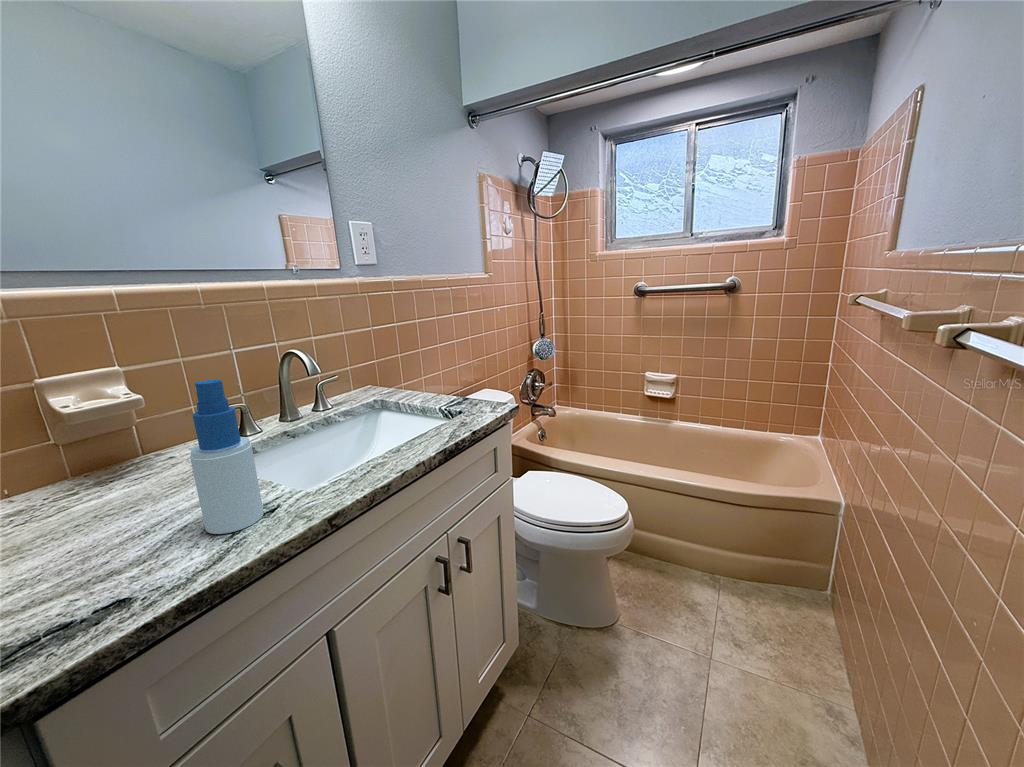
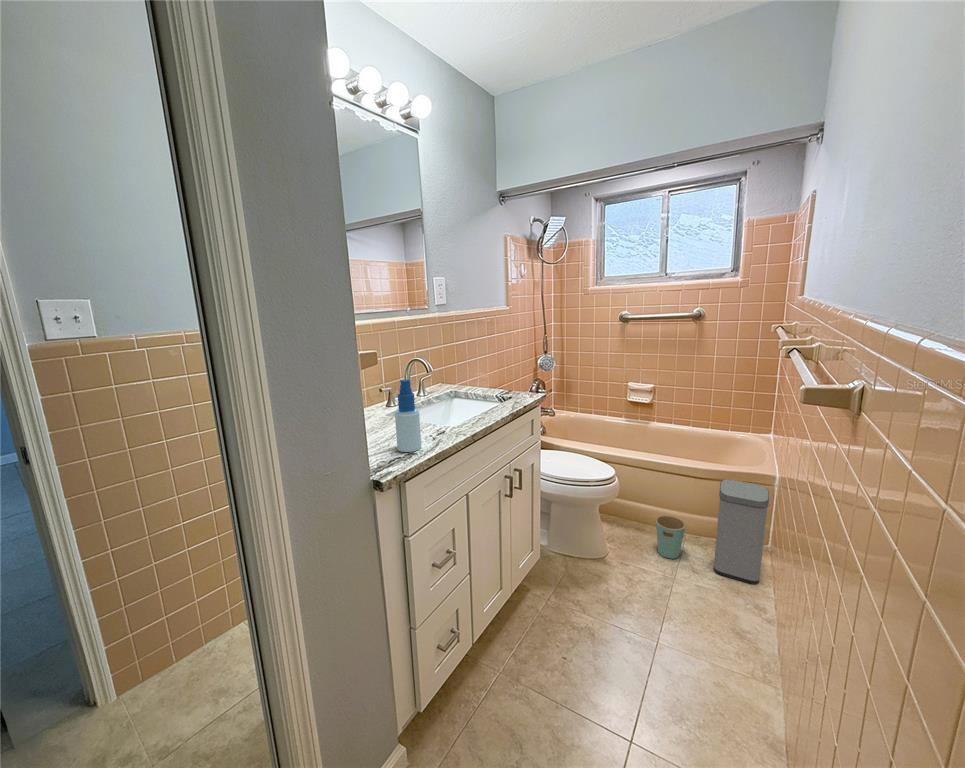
trash can: none [686,507,850,654] -> present [656,479,769,584]

